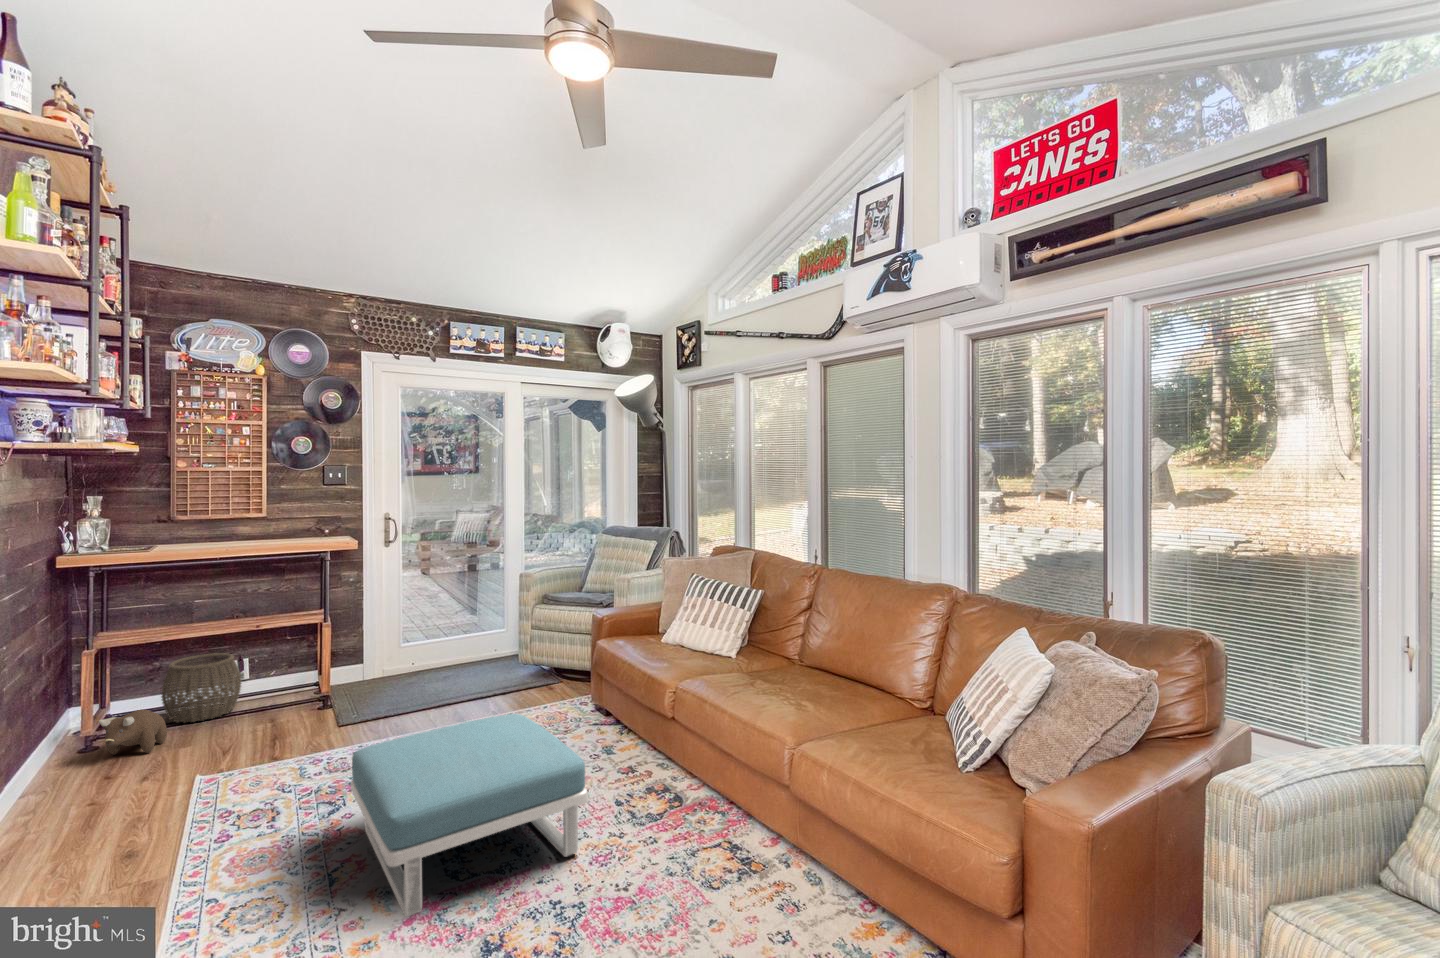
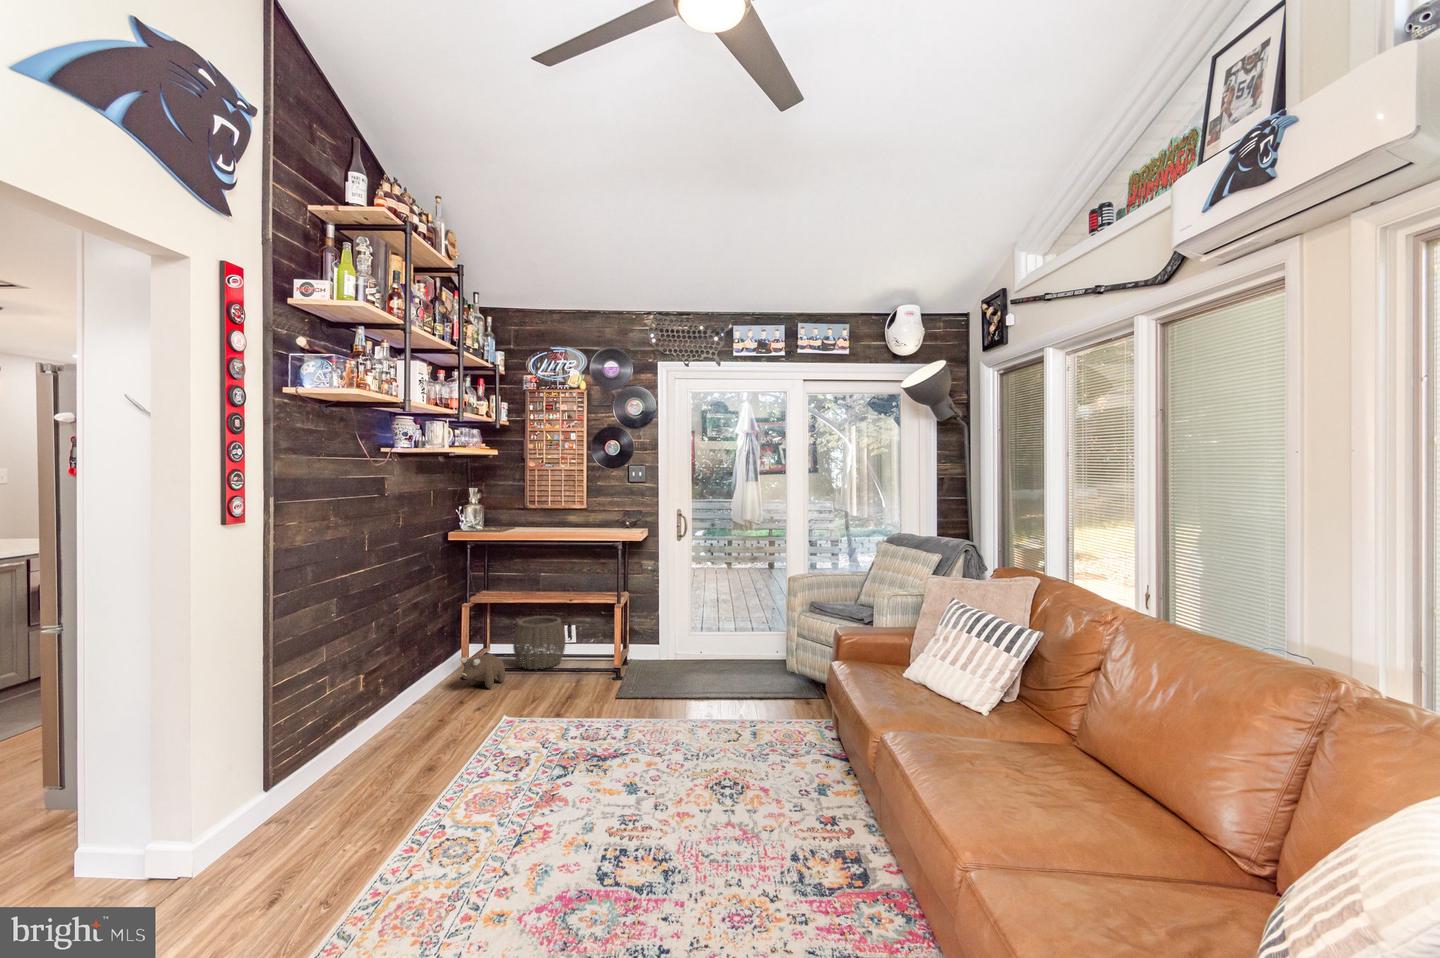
footstool: present [351,714,588,917] -> none [519,723,732,912]

